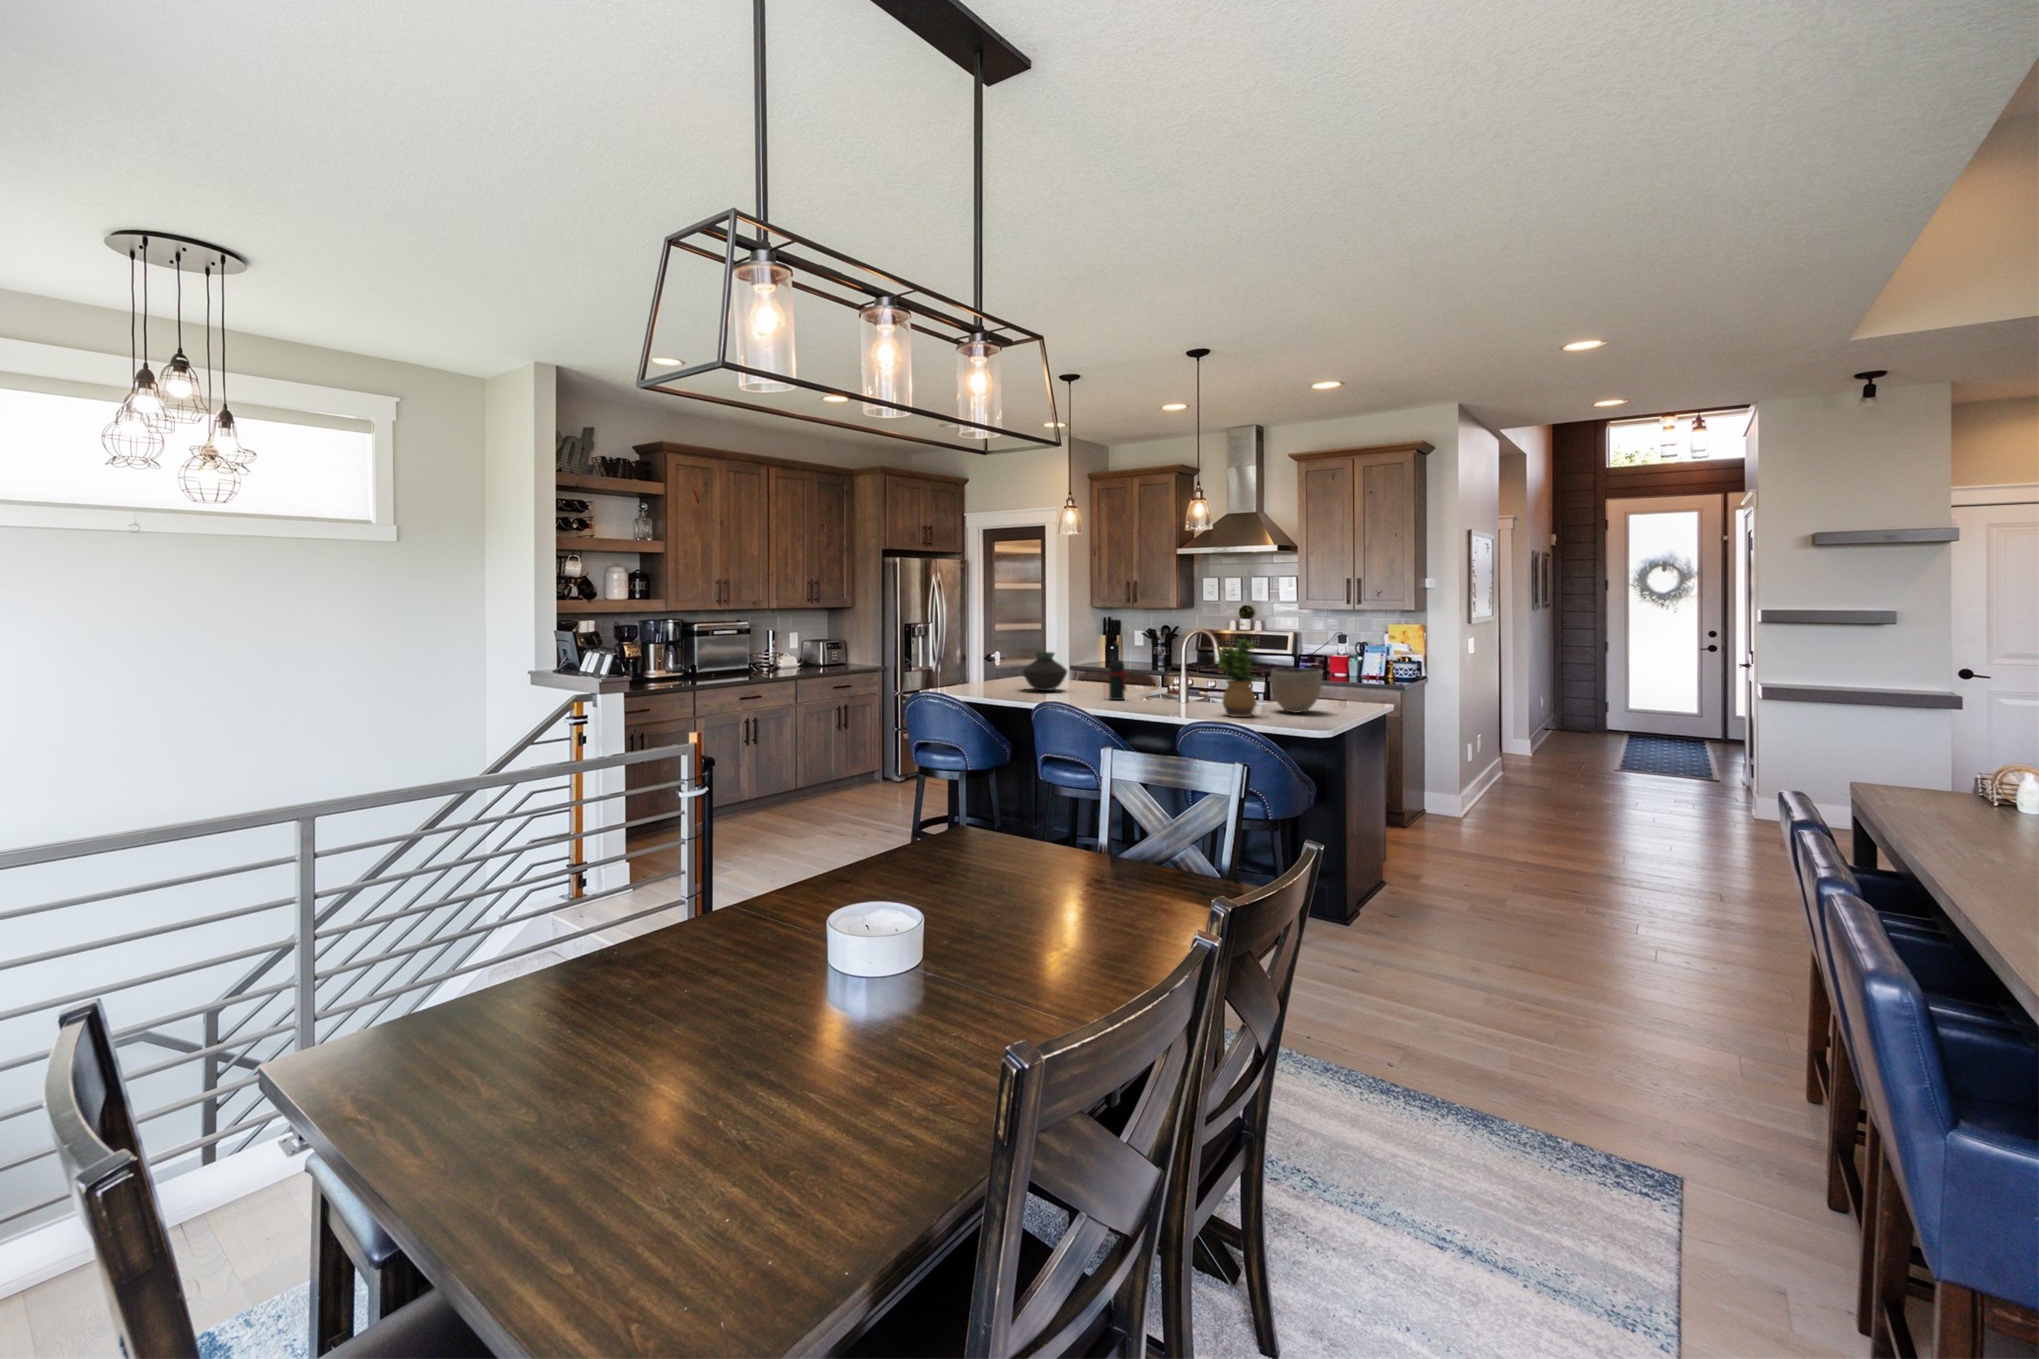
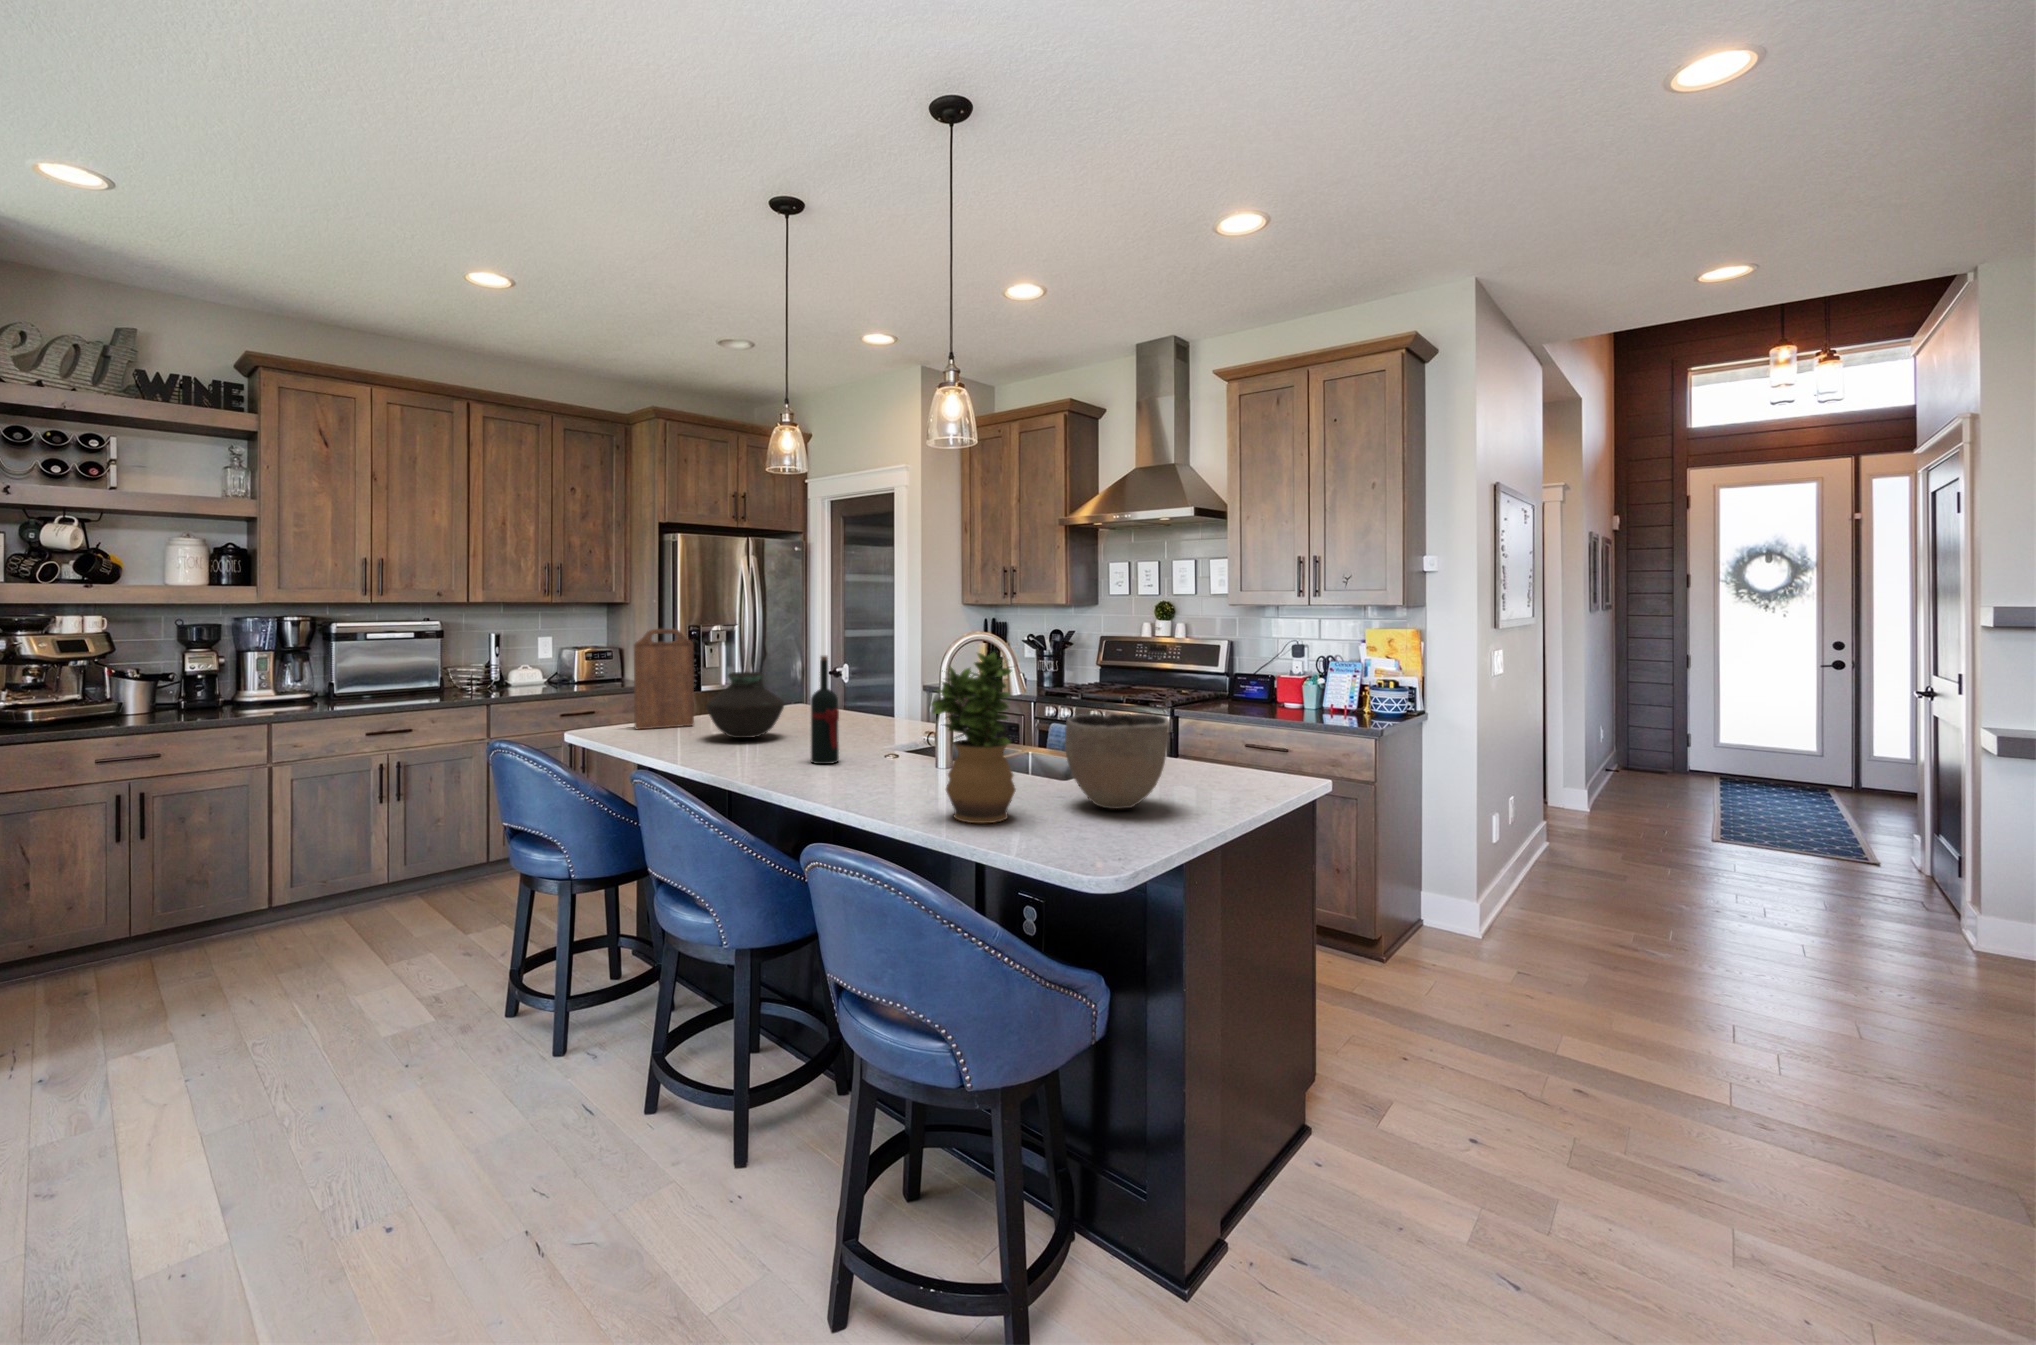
cutting board: none [966,627,996,688] -> present [634,629,694,729]

